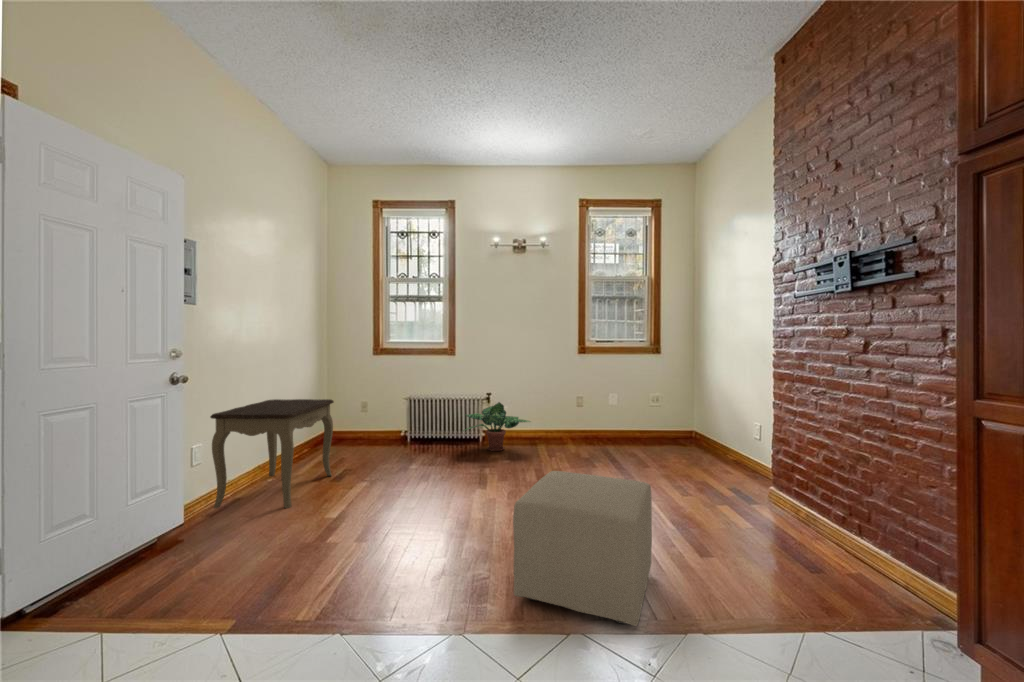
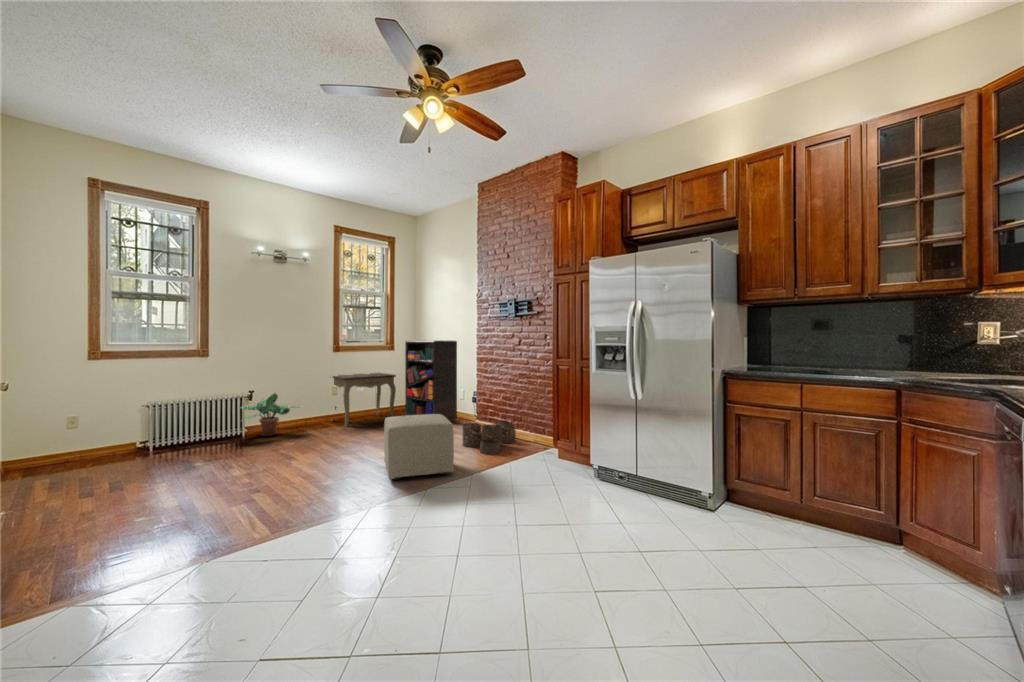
bookshelf: none [670,341,748,472] -> present [405,340,457,421]
side table: present [210,399,334,508] -> present [332,373,396,426]
woven basket: none [718,493,851,592] -> present [462,420,516,454]

